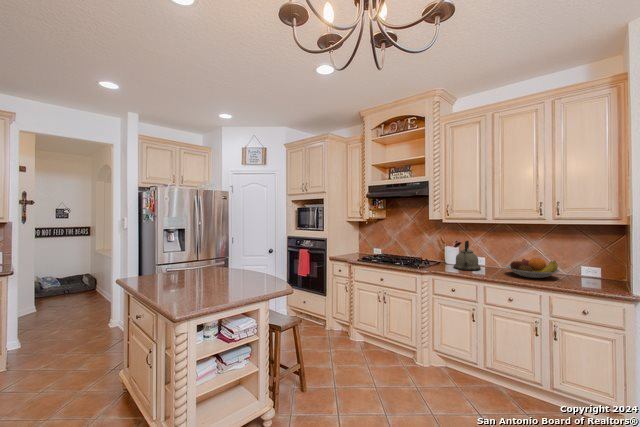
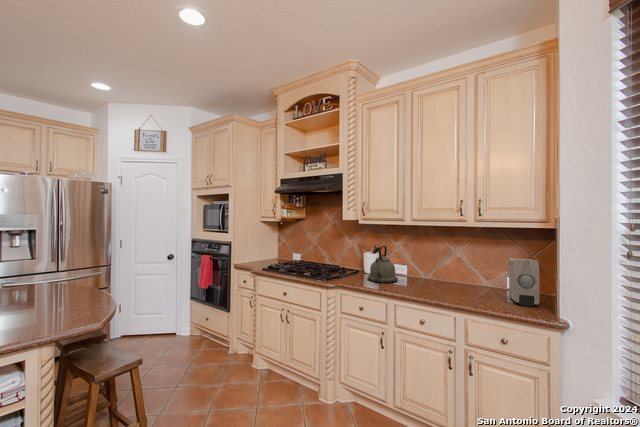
soap dispenser: none [584,250,614,287] -> present [509,258,540,306]
fruit bowl: present [506,258,560,278] -> none [423,268,482,293]

